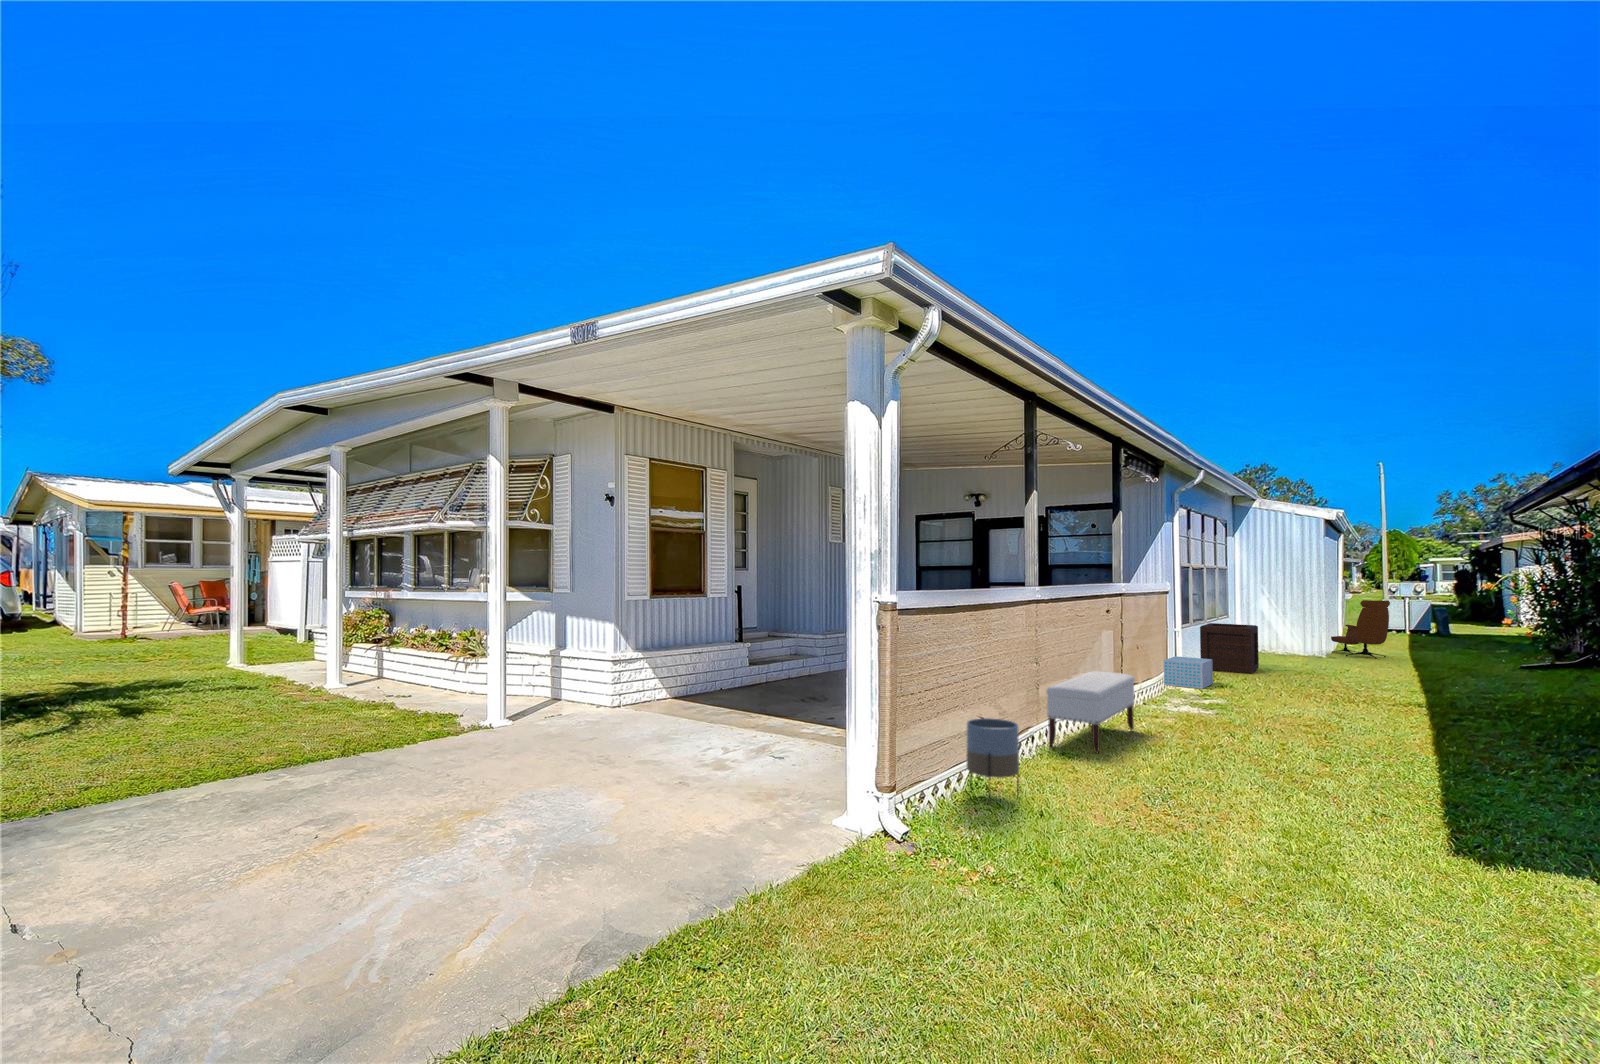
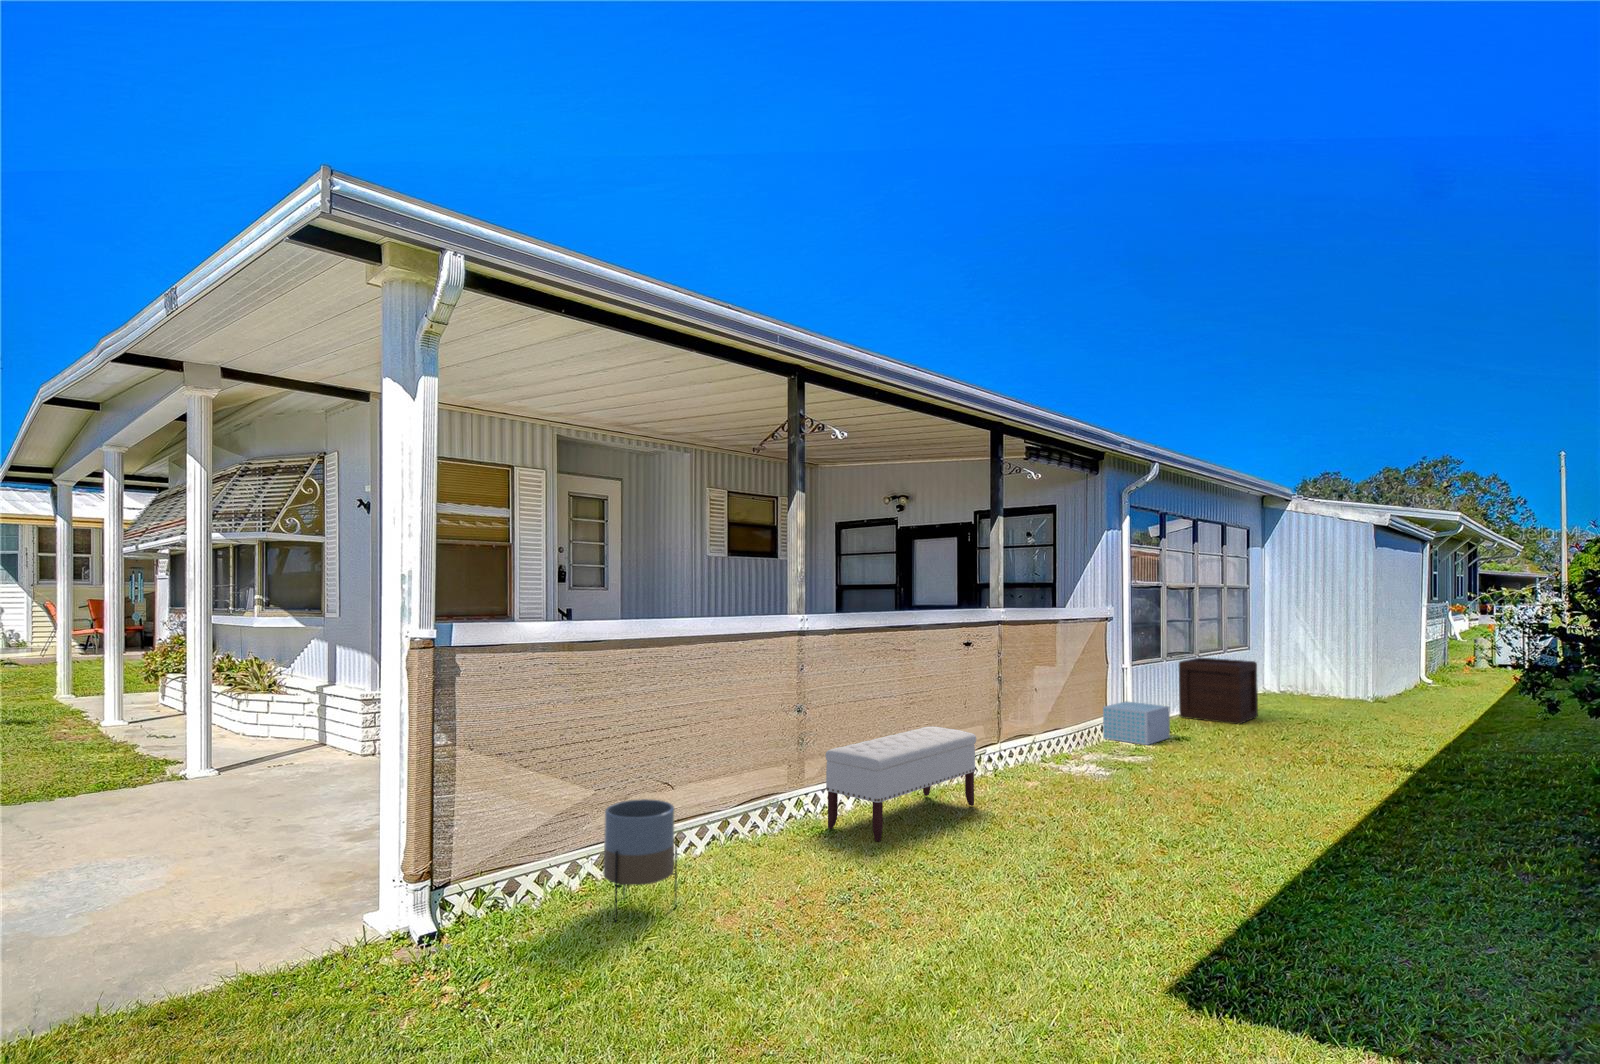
lounge chair: present [1331,600,1390,659] -> none [1385,629,1453,705]

